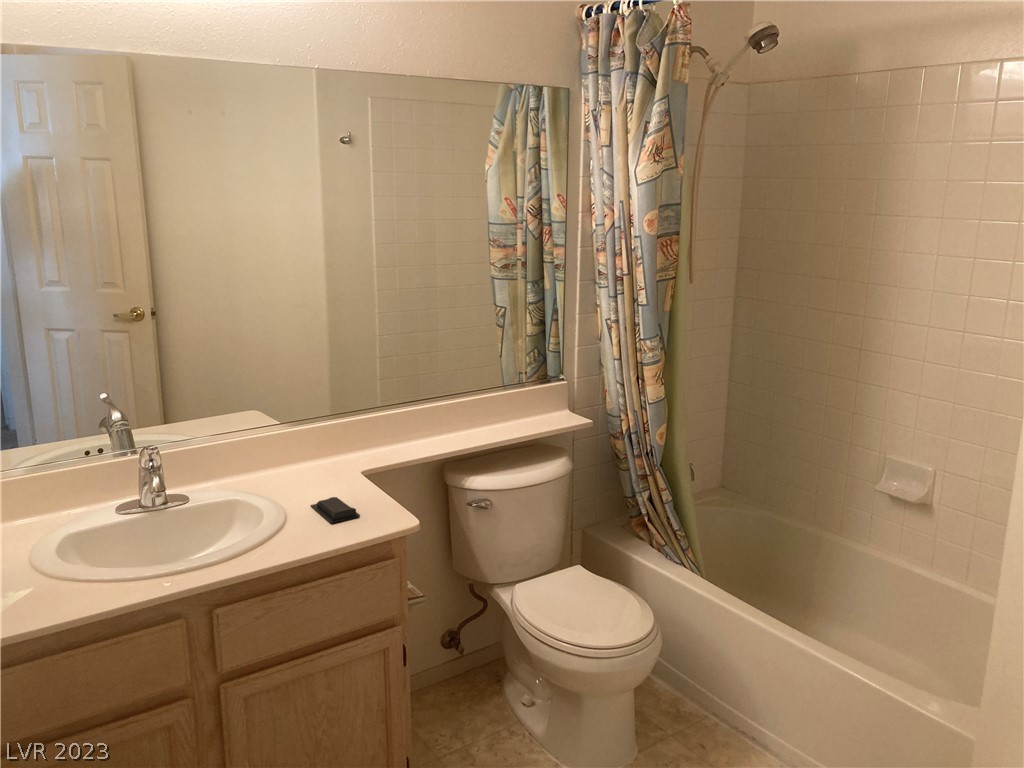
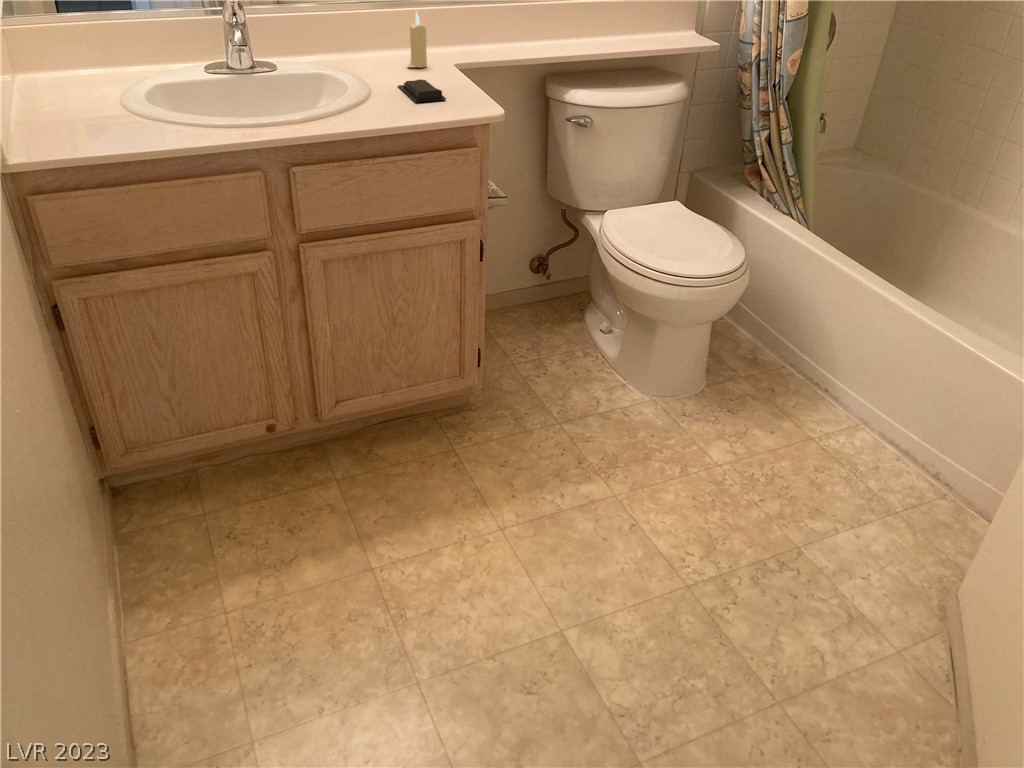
candle: none [316,433,334,482] -> present [407,11,427,68]

